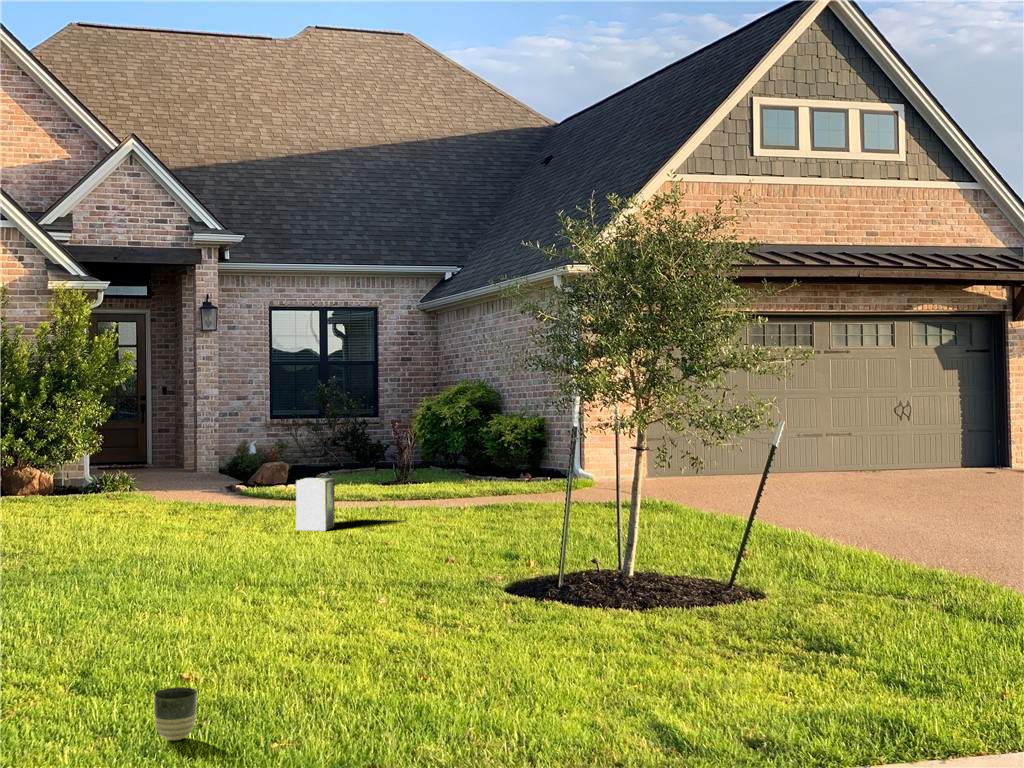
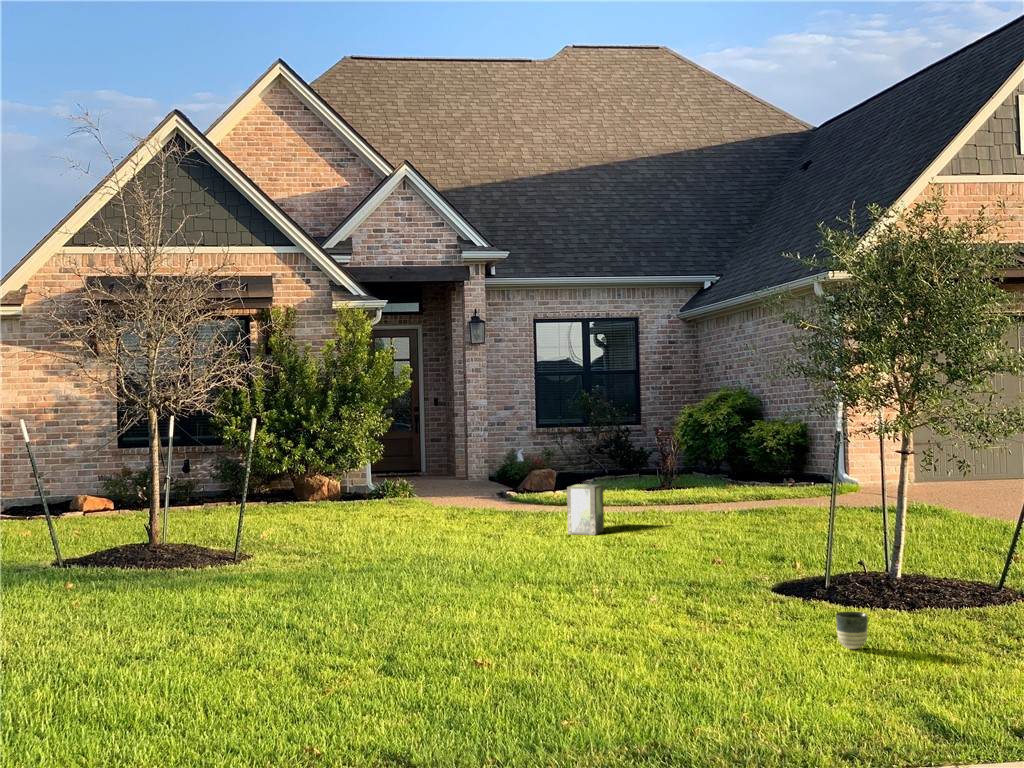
planter: present [154,687,197,741] -> present [836,612,868,649]

